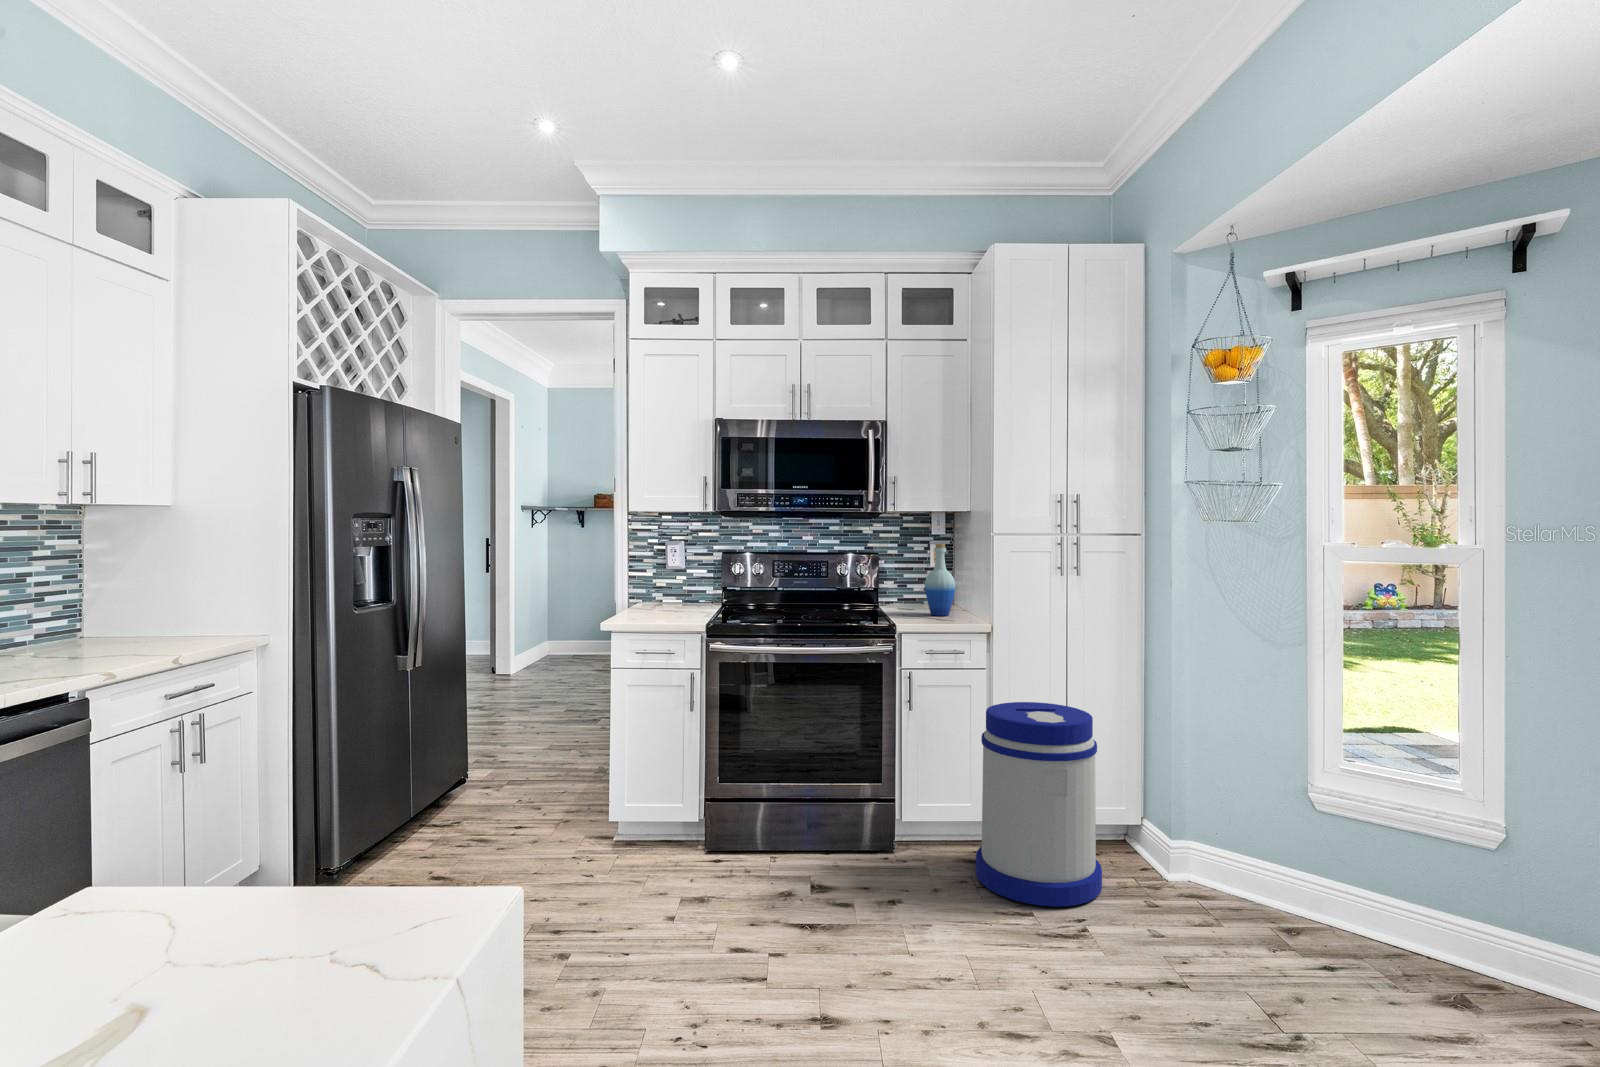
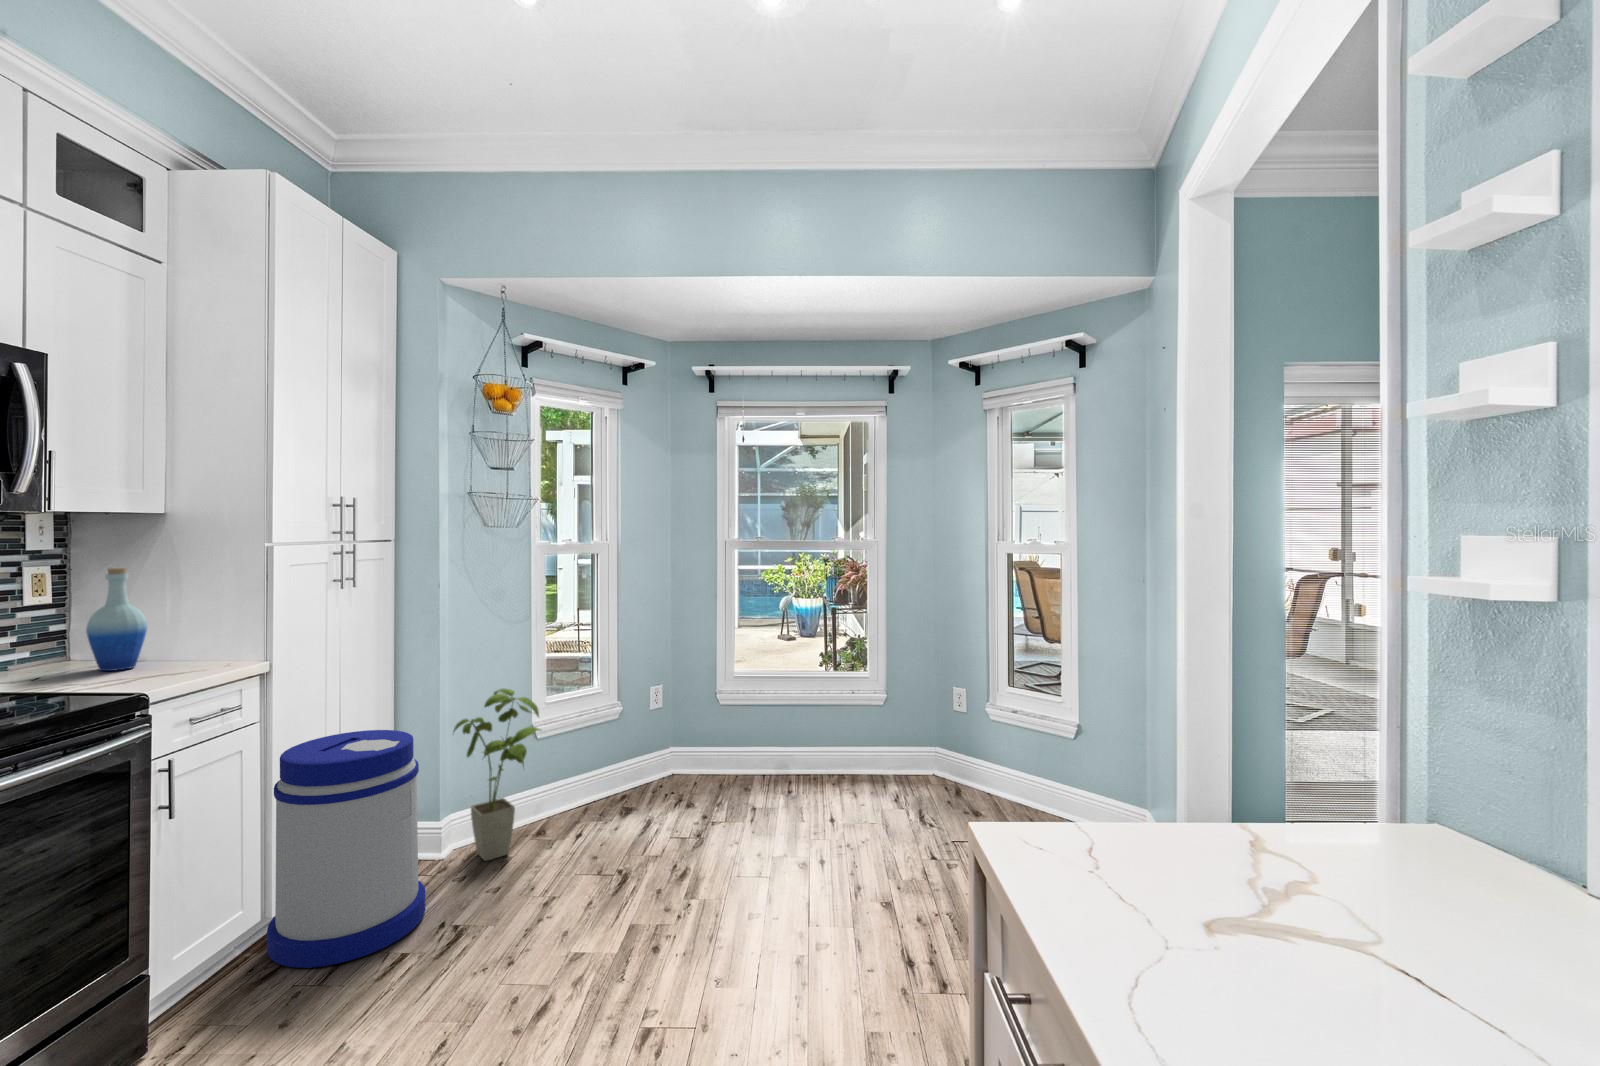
house plant: none [1175,708,1298,912] -> present [454,688,540,861]

